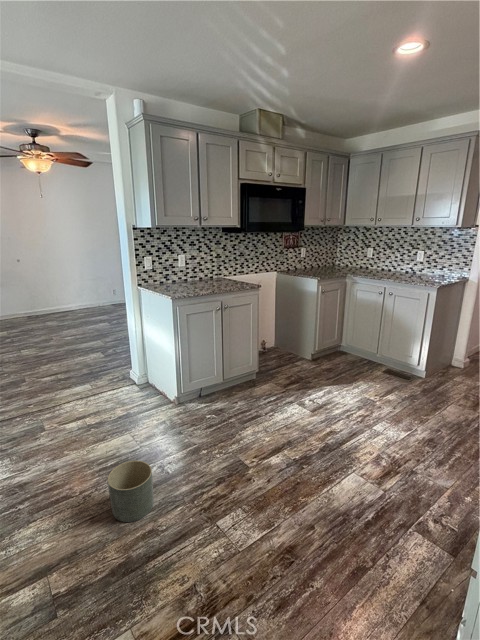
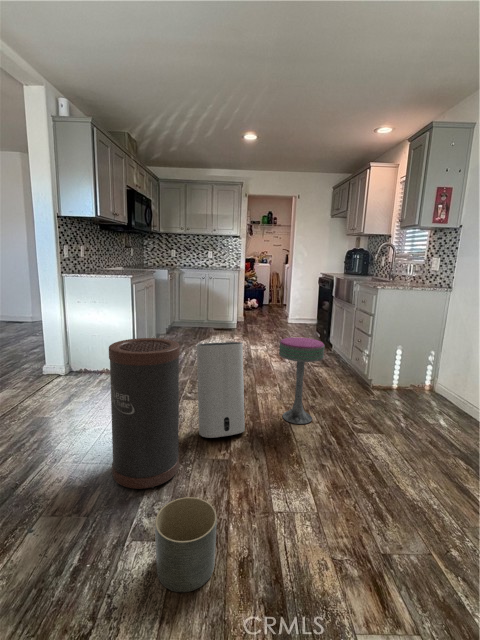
trash can: none [165,337,221,453] -> present [109,338,180,489]
air purifier: none [258,353,311,451] -> present [197,342,245,438]
bar stool: none [354,372,417,483] -> present [279,337,325,424]

